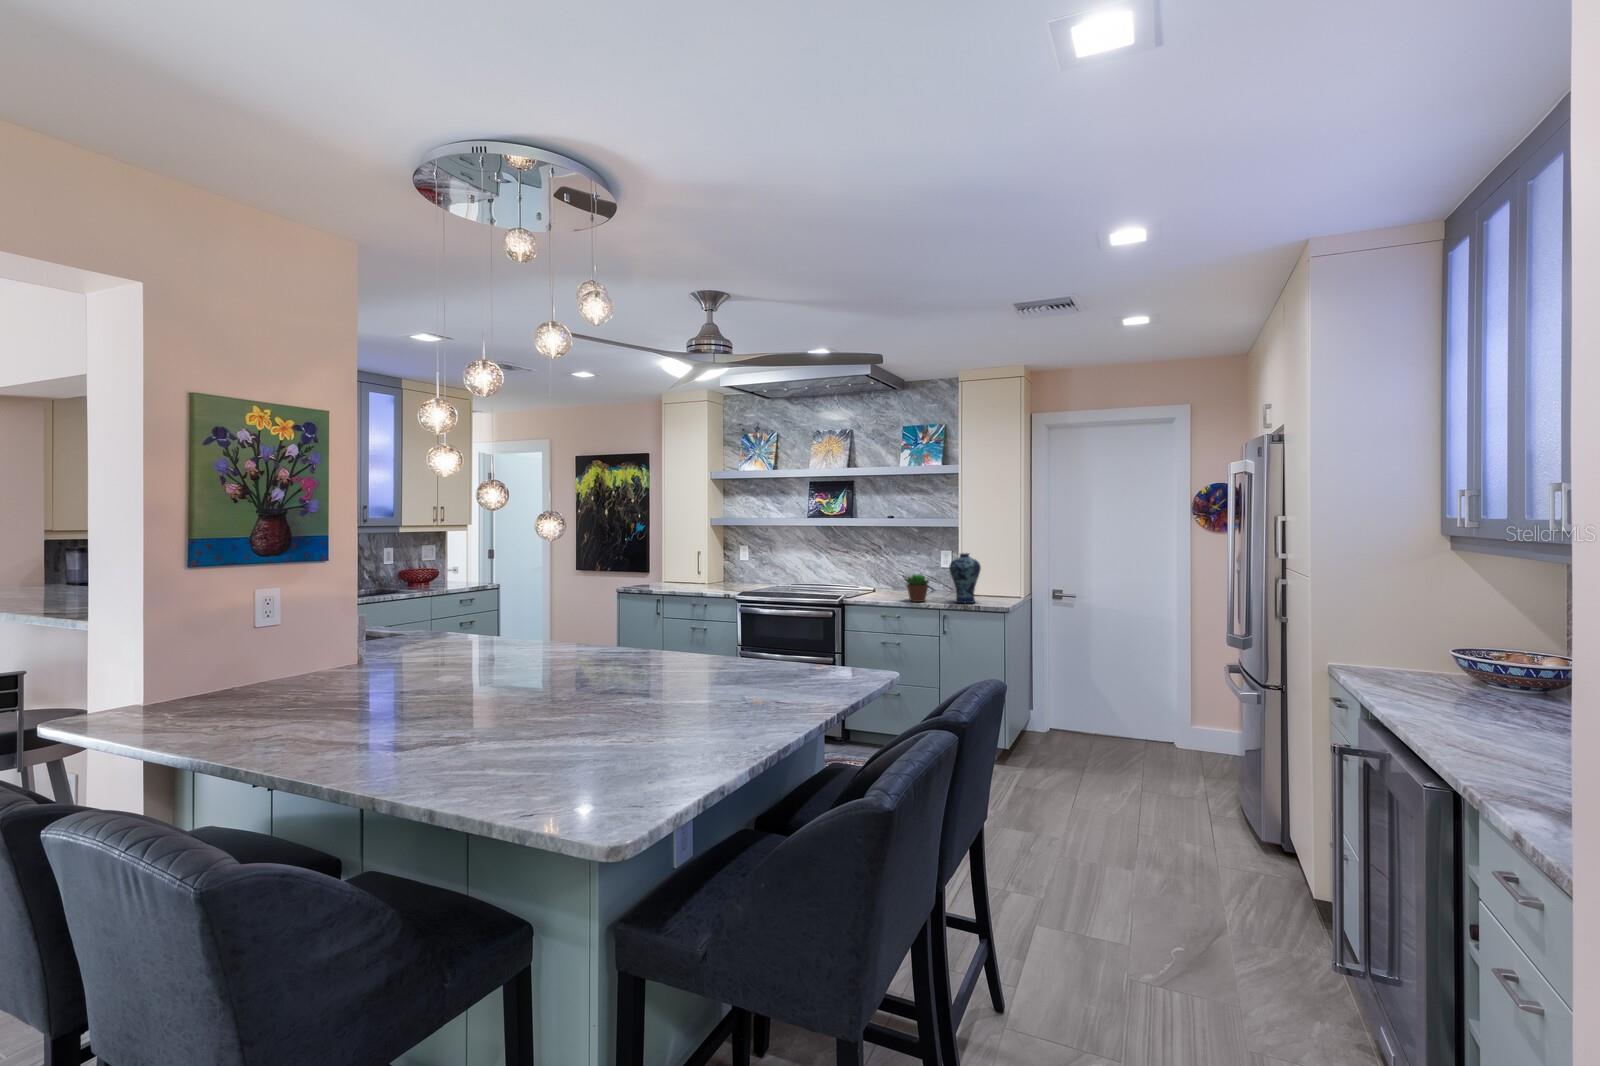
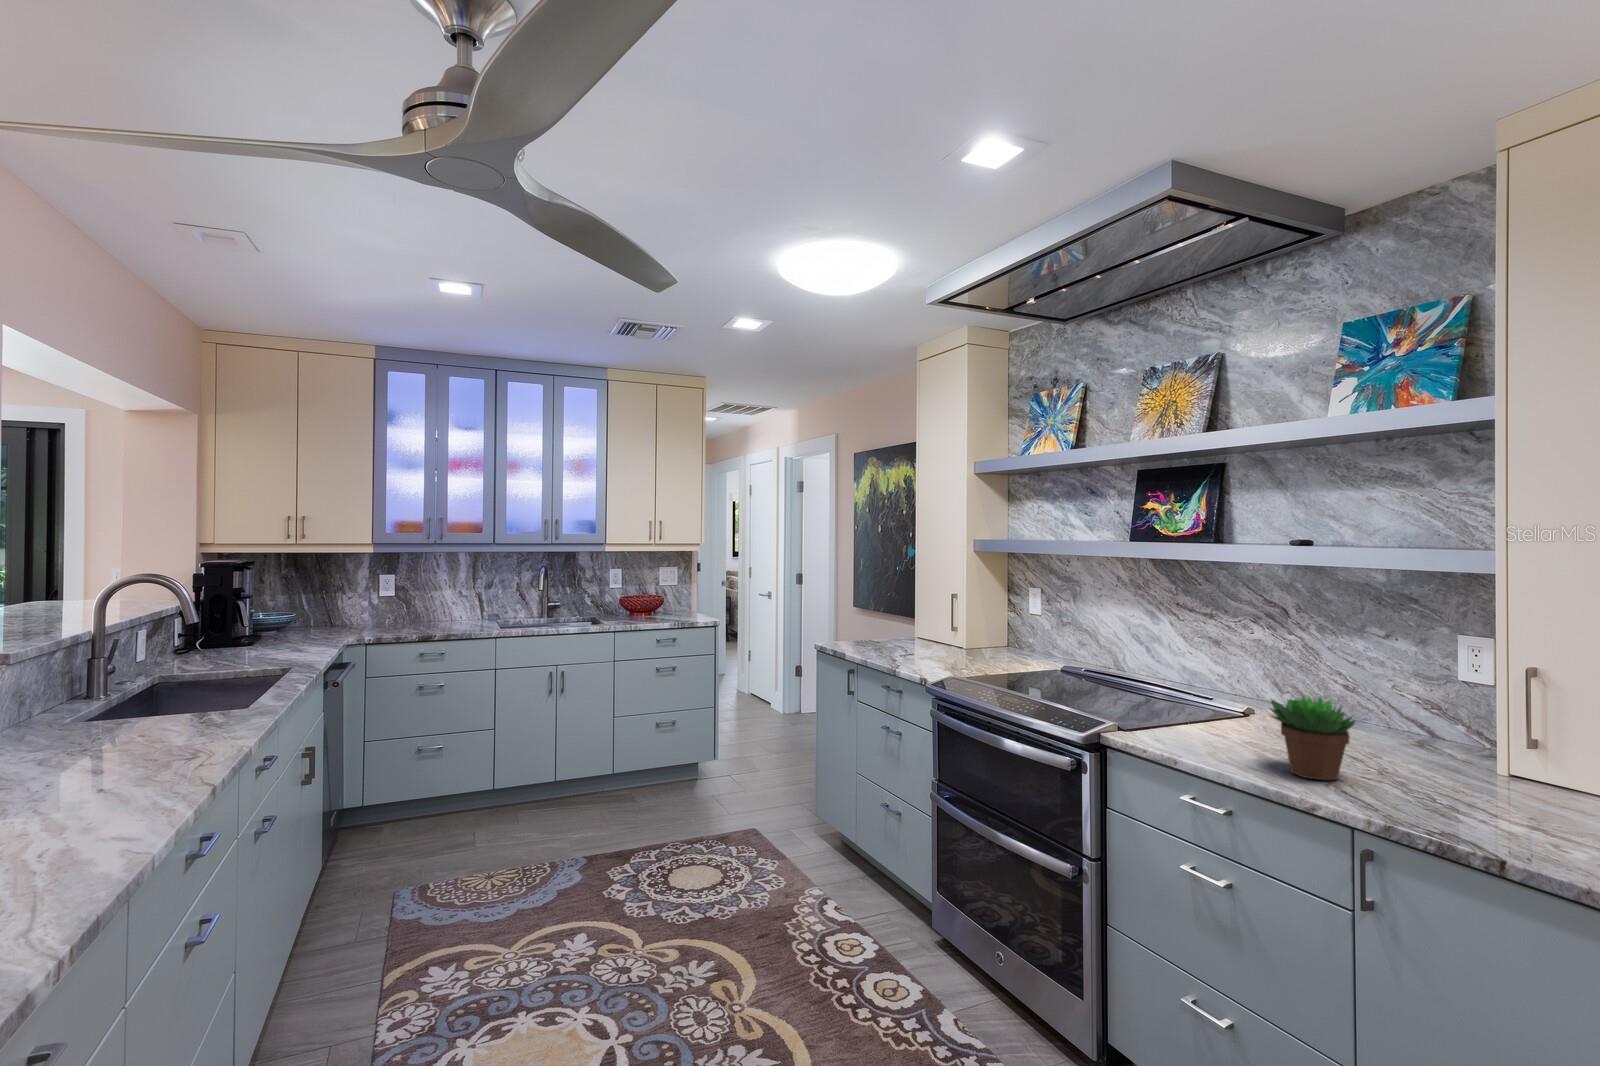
vase: present [949,553,981,603] -> none [1423,656,1550,826]

